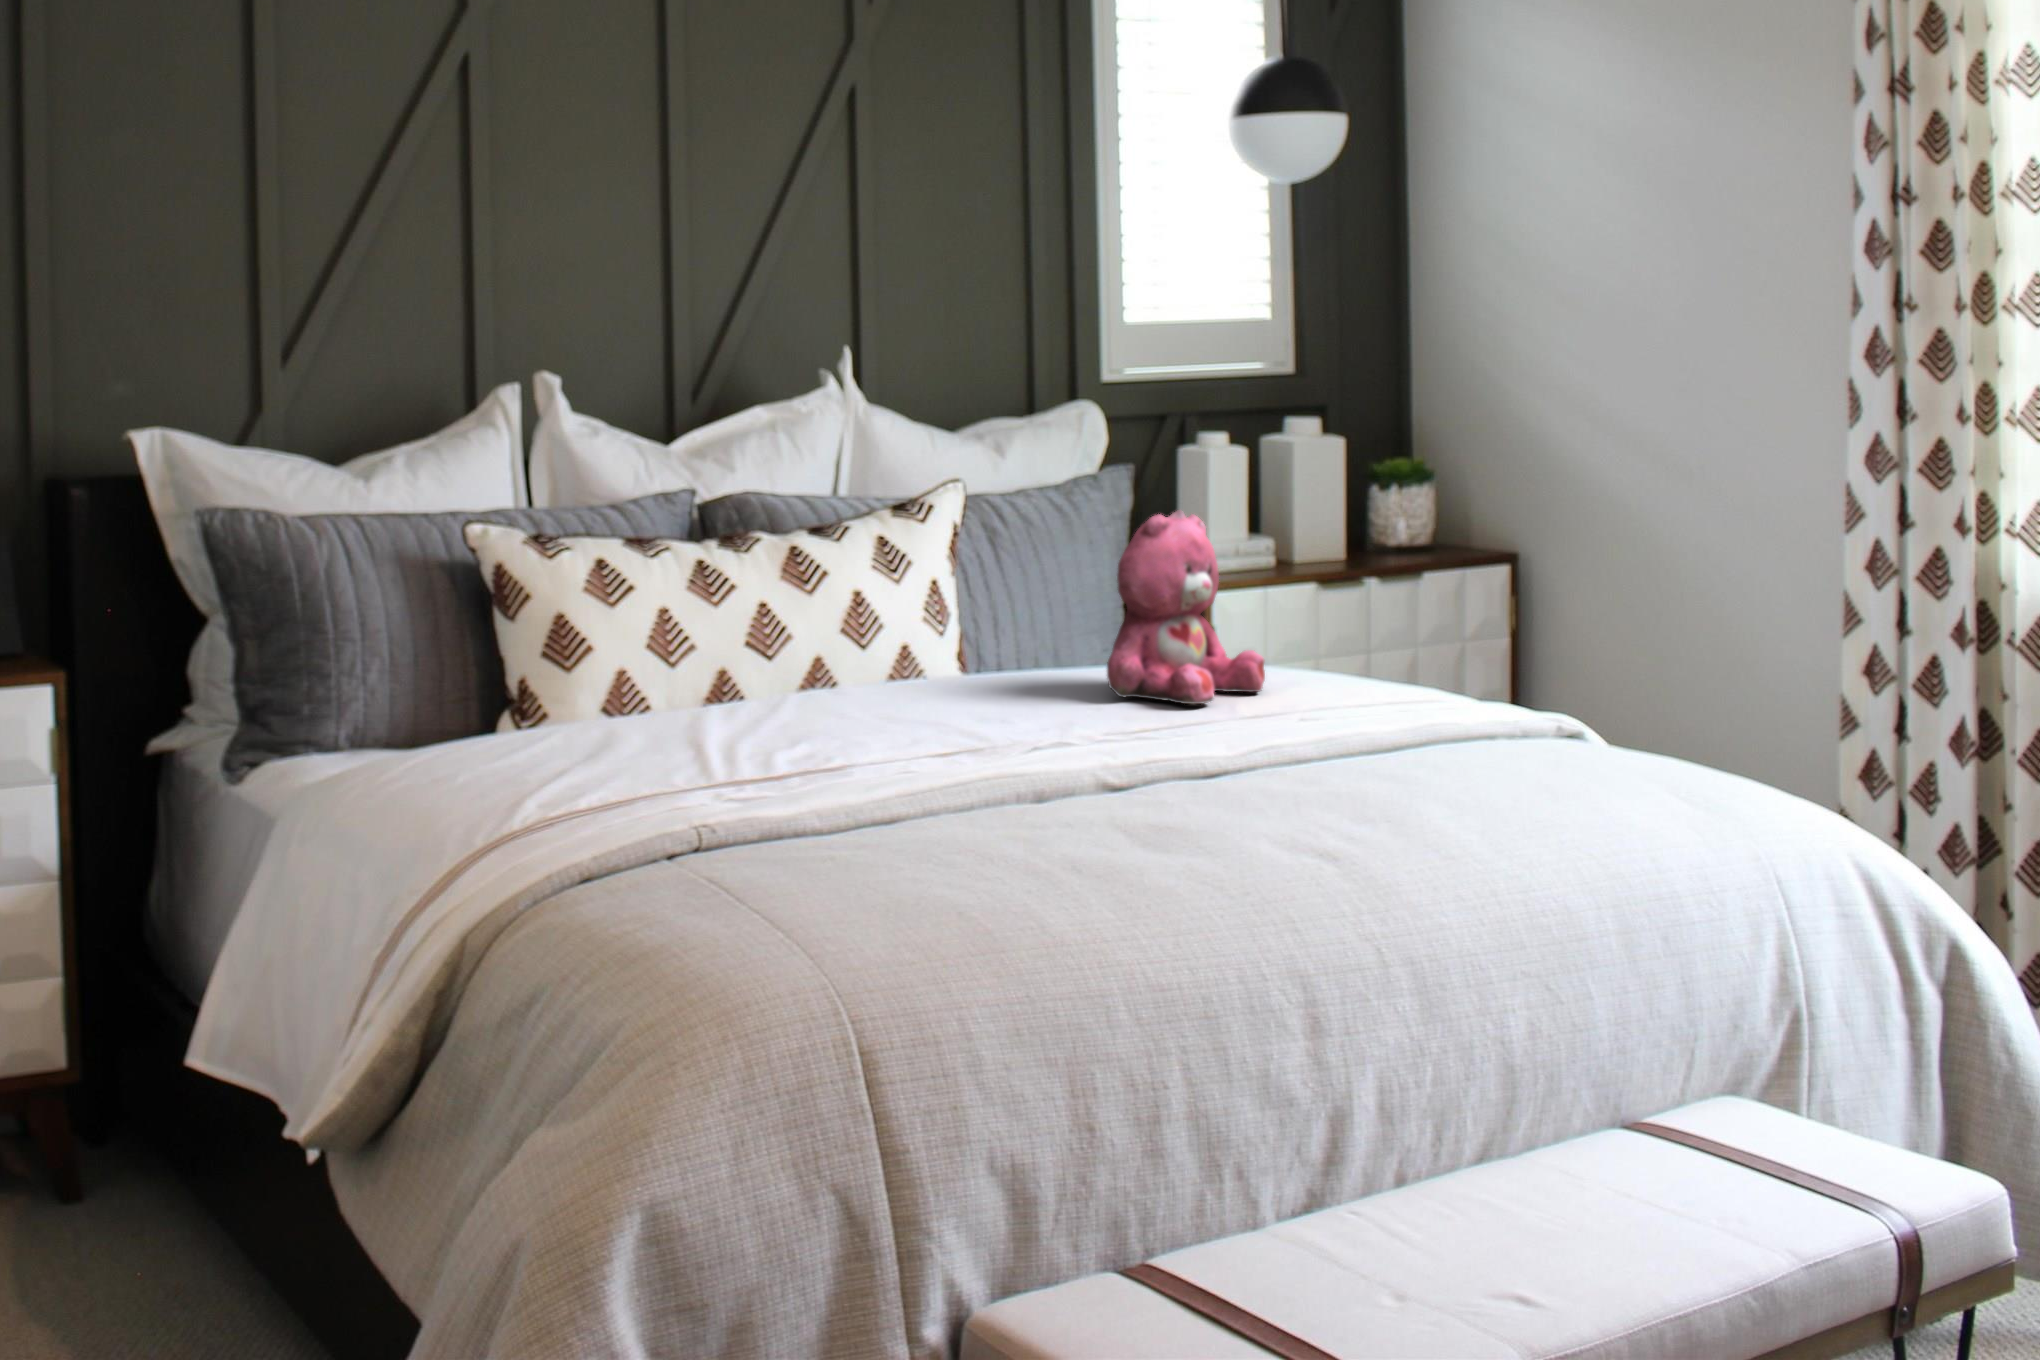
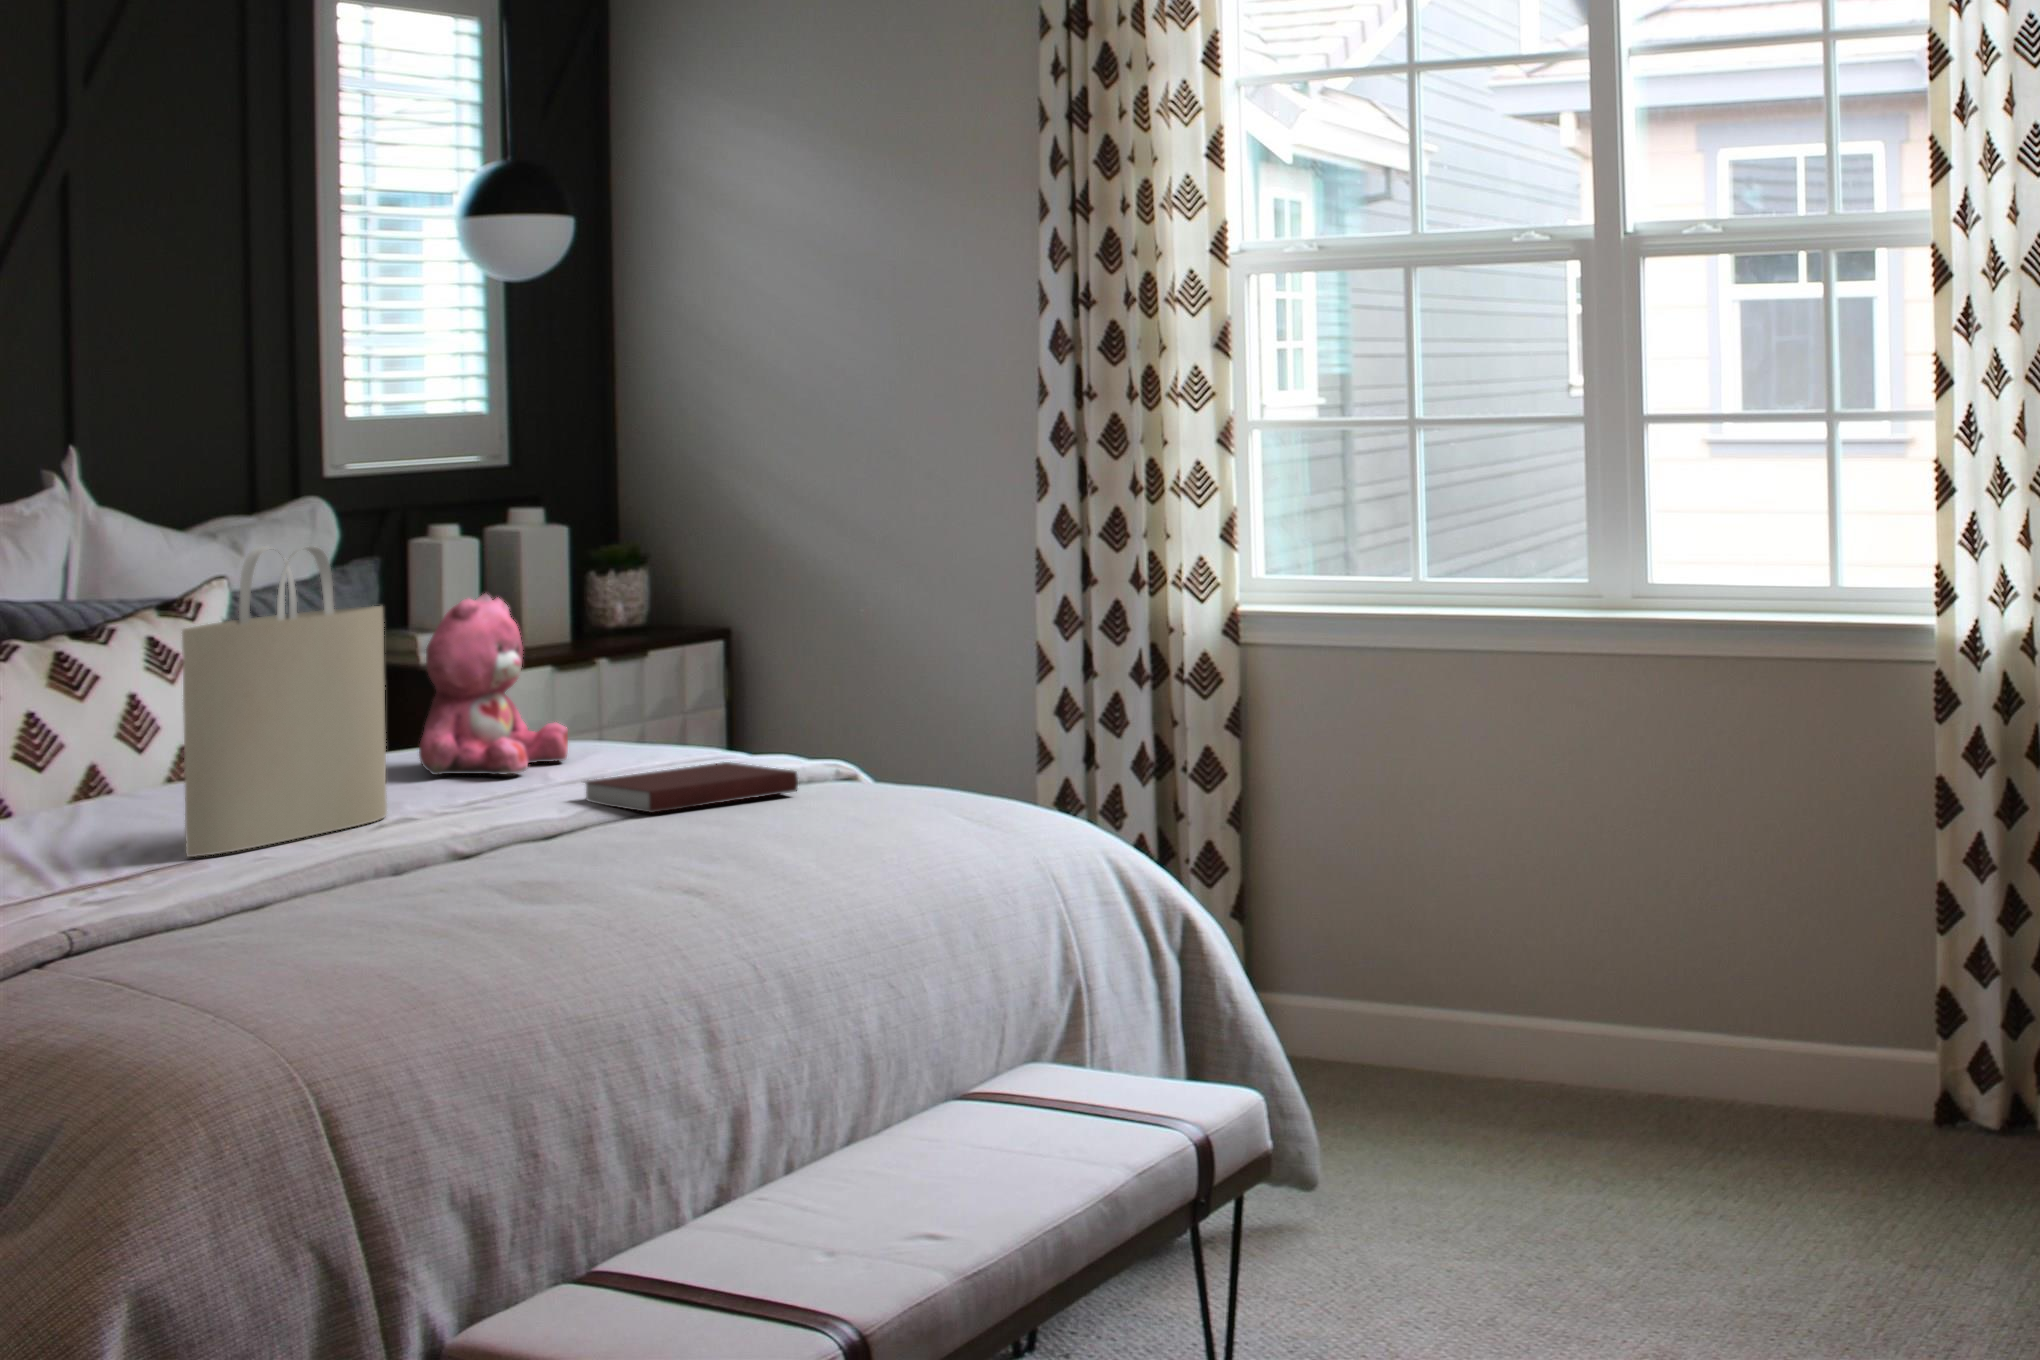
tote bag: none [819,455,1045,774] -> present [182,546,387,857]
notebook: none [1250,714,1488,771] -> present [585,762,798,812]

